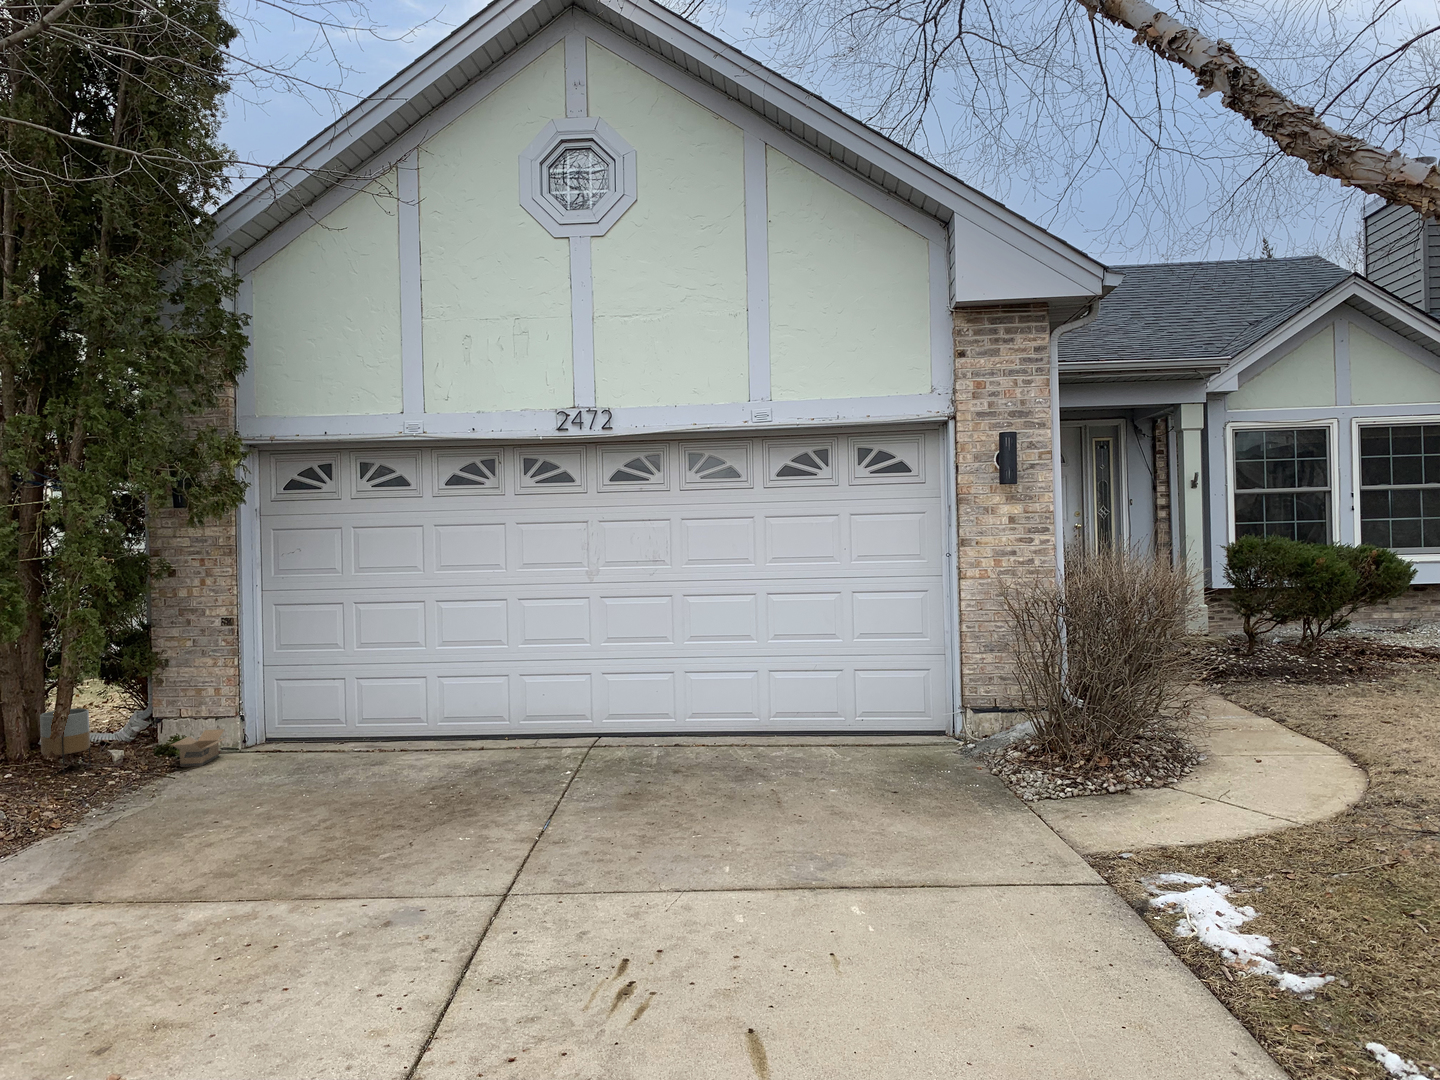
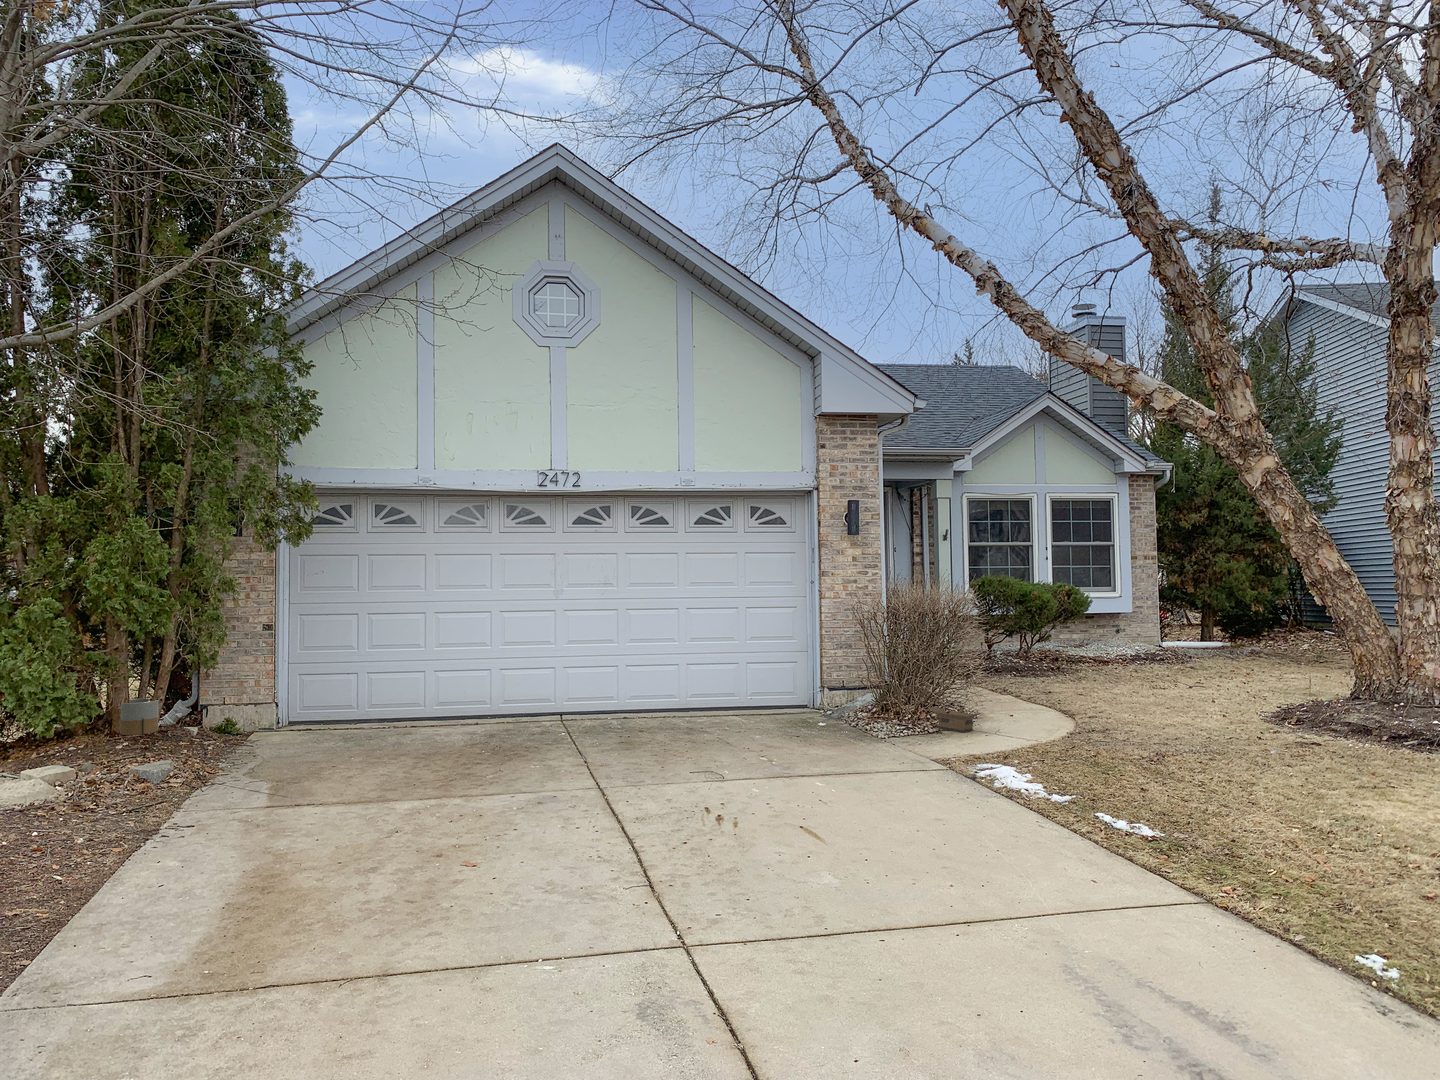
cardboard box: present [171,729,226,767] -> present [928,707,981,732]

